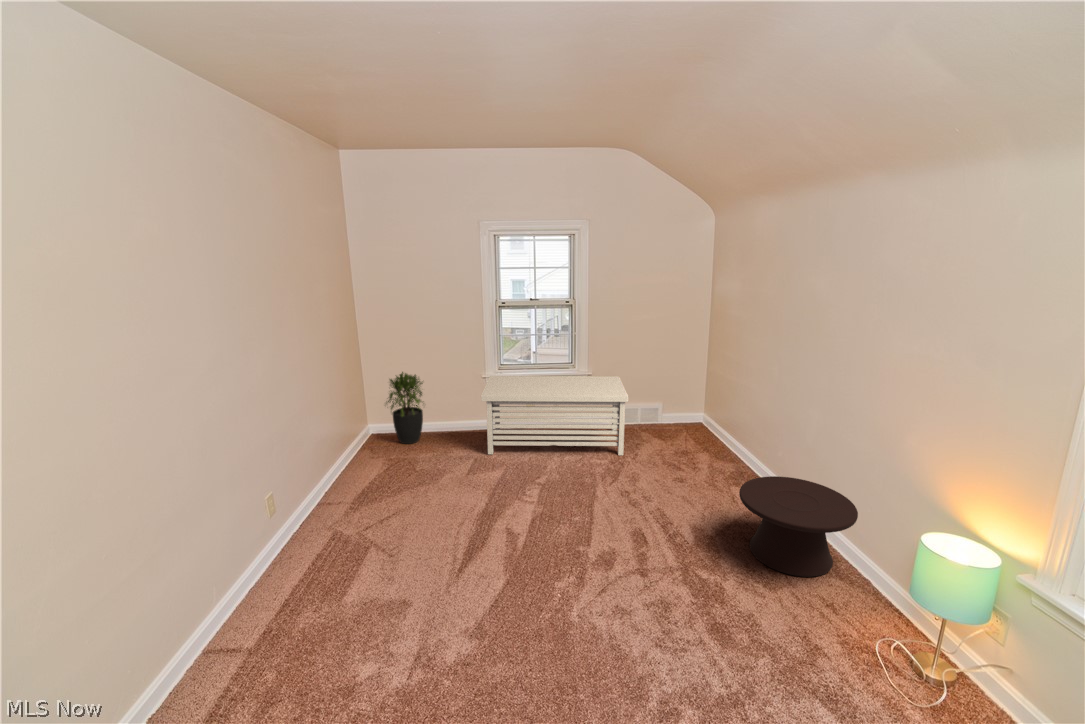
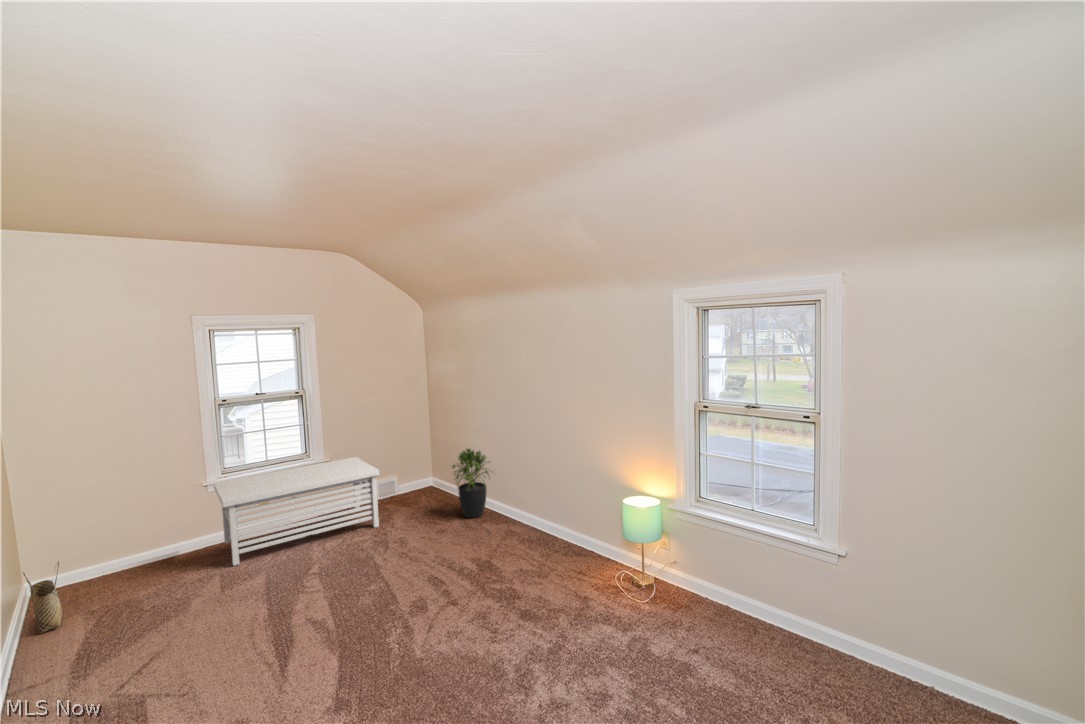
potted plant: present [386,372,423,444] -> present [452,449,490,518]
woven basket: none [349,416,375,465] -> present [23,562,63,633]
side table: present [739,476,858,577] -> none [501,497,578,565]

